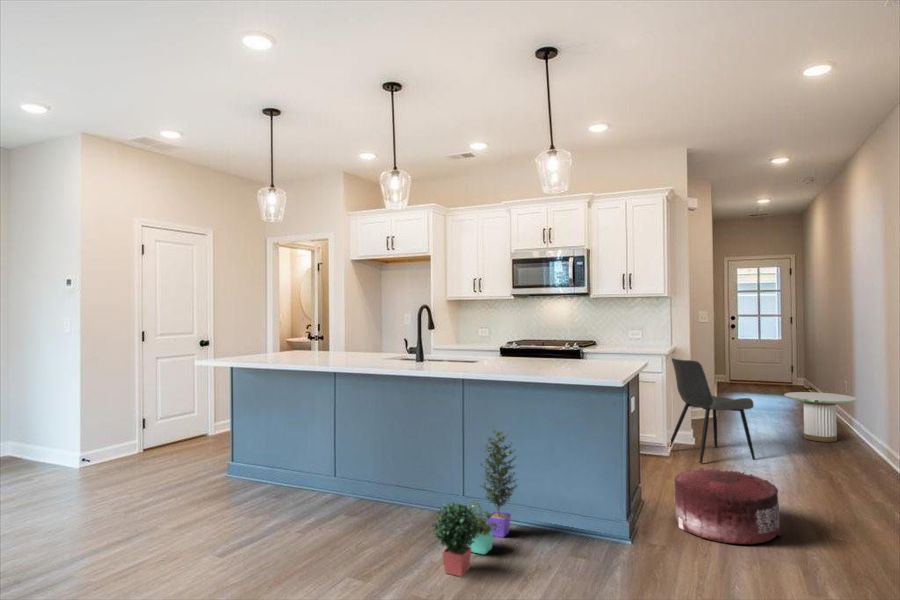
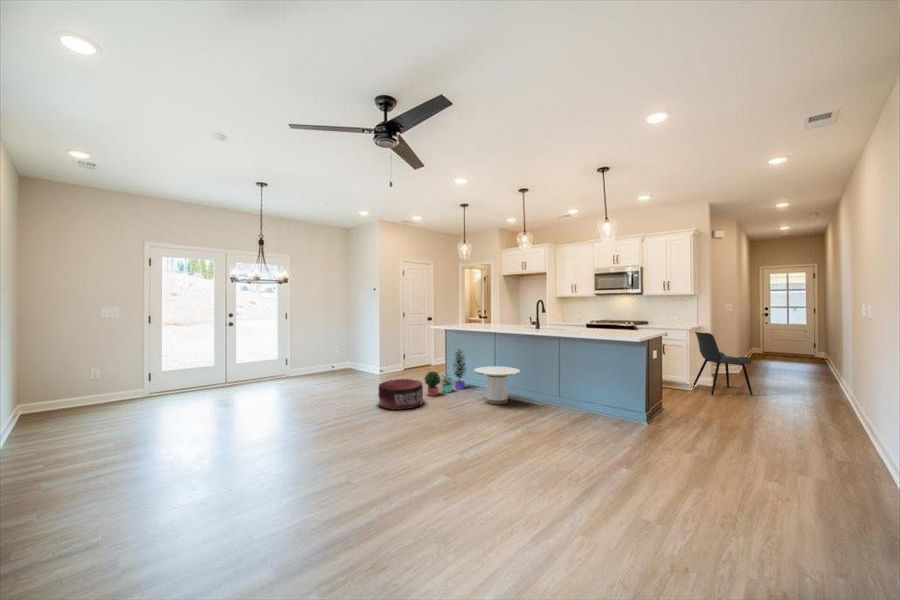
side table: present [784,392,857,442] -> present [474,366,520,404]
potted plant: present [432,430,517,576] -> present [424,350,466,396]
pouf: present [674,468,782,544] -> present [378,379,423,410]

